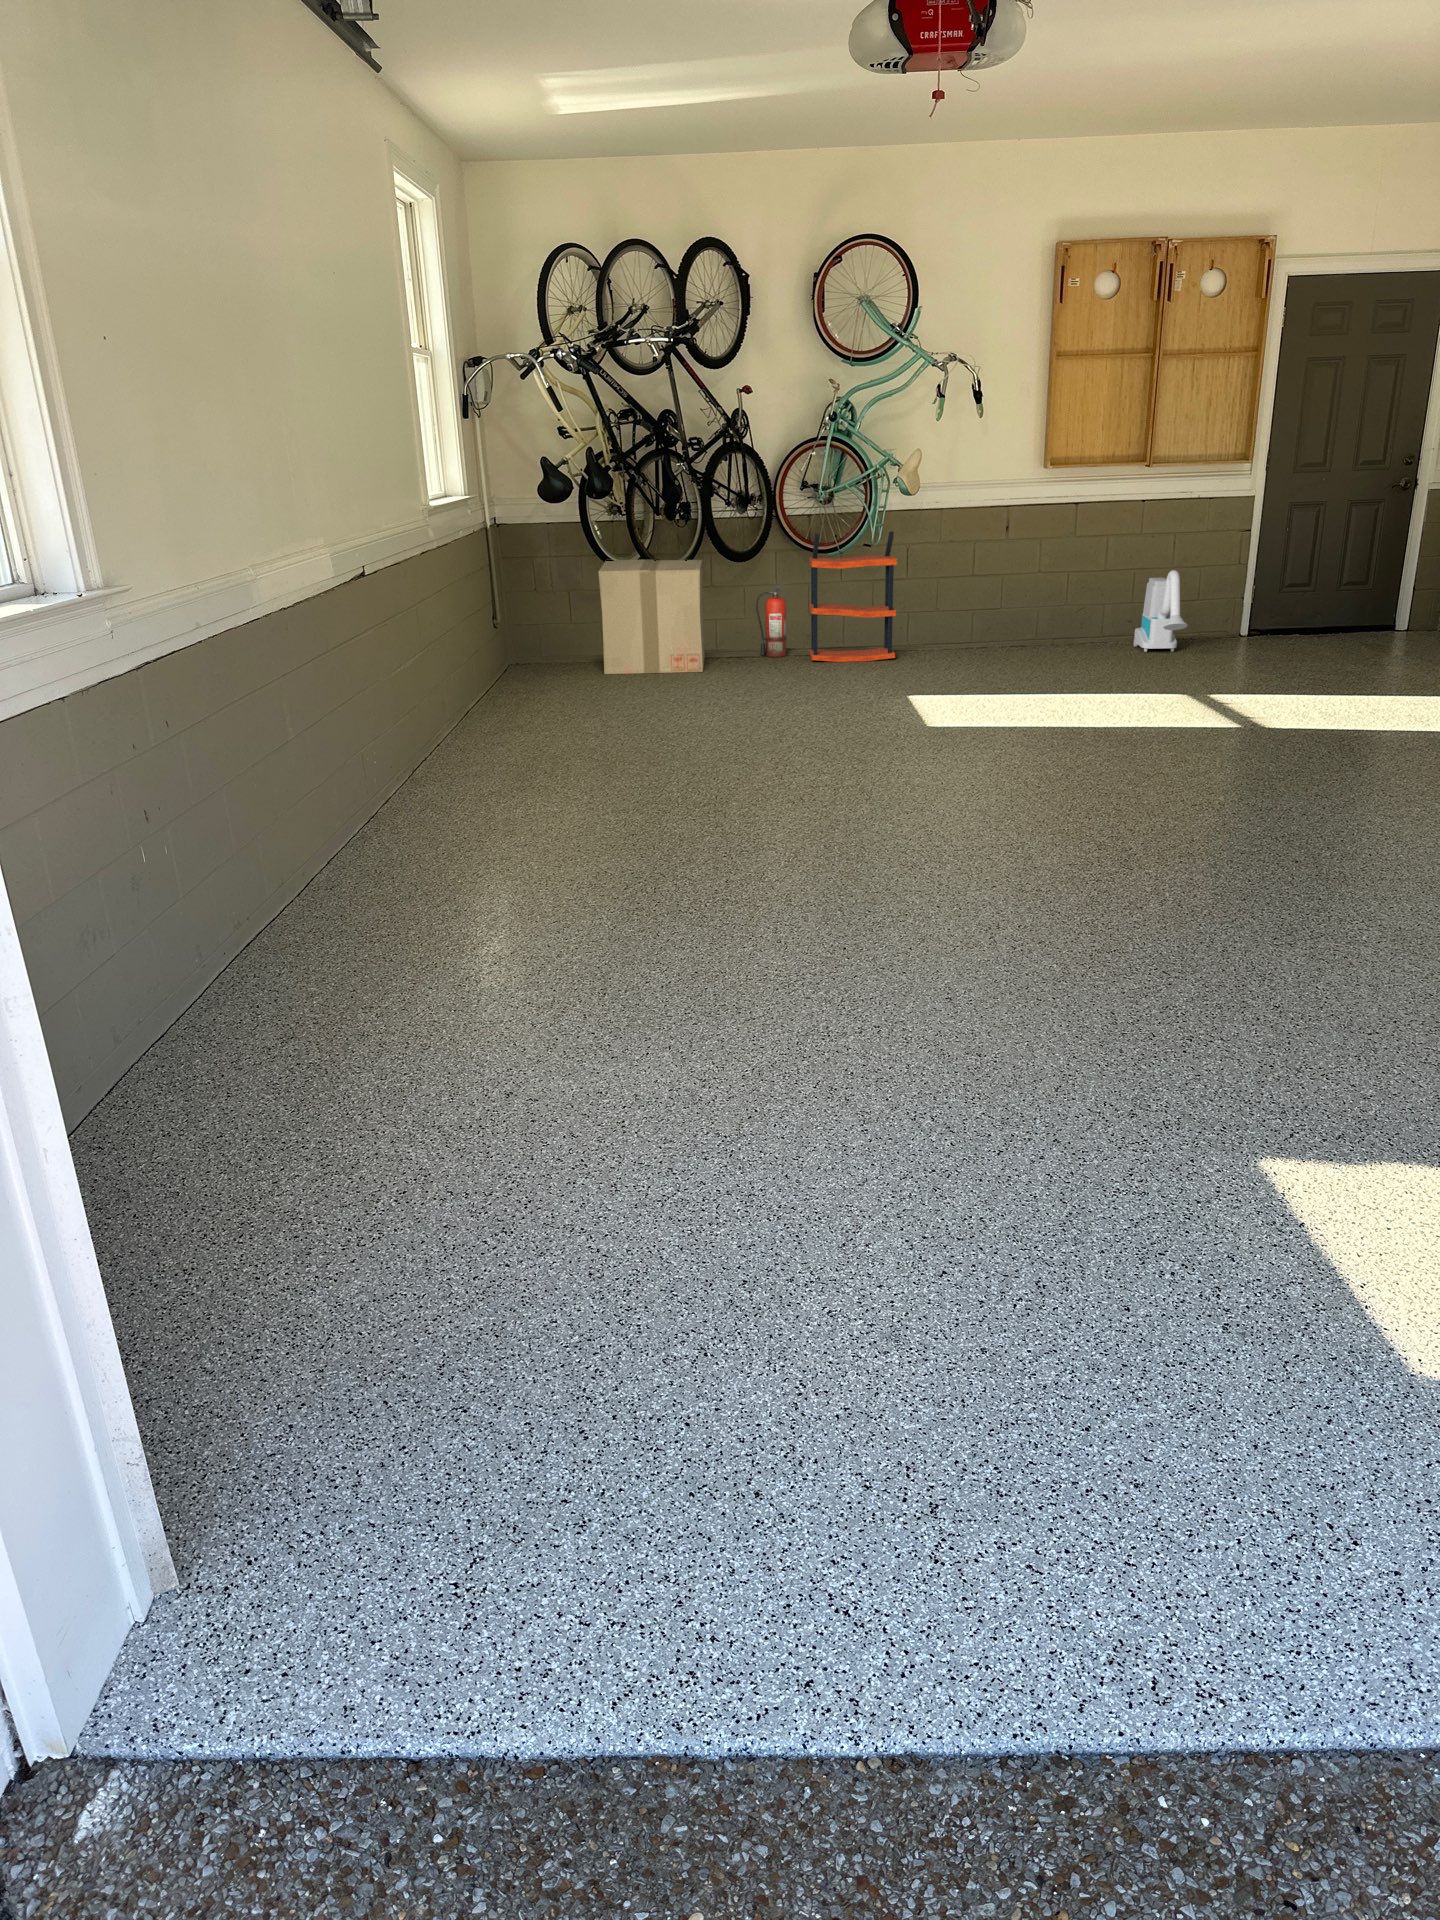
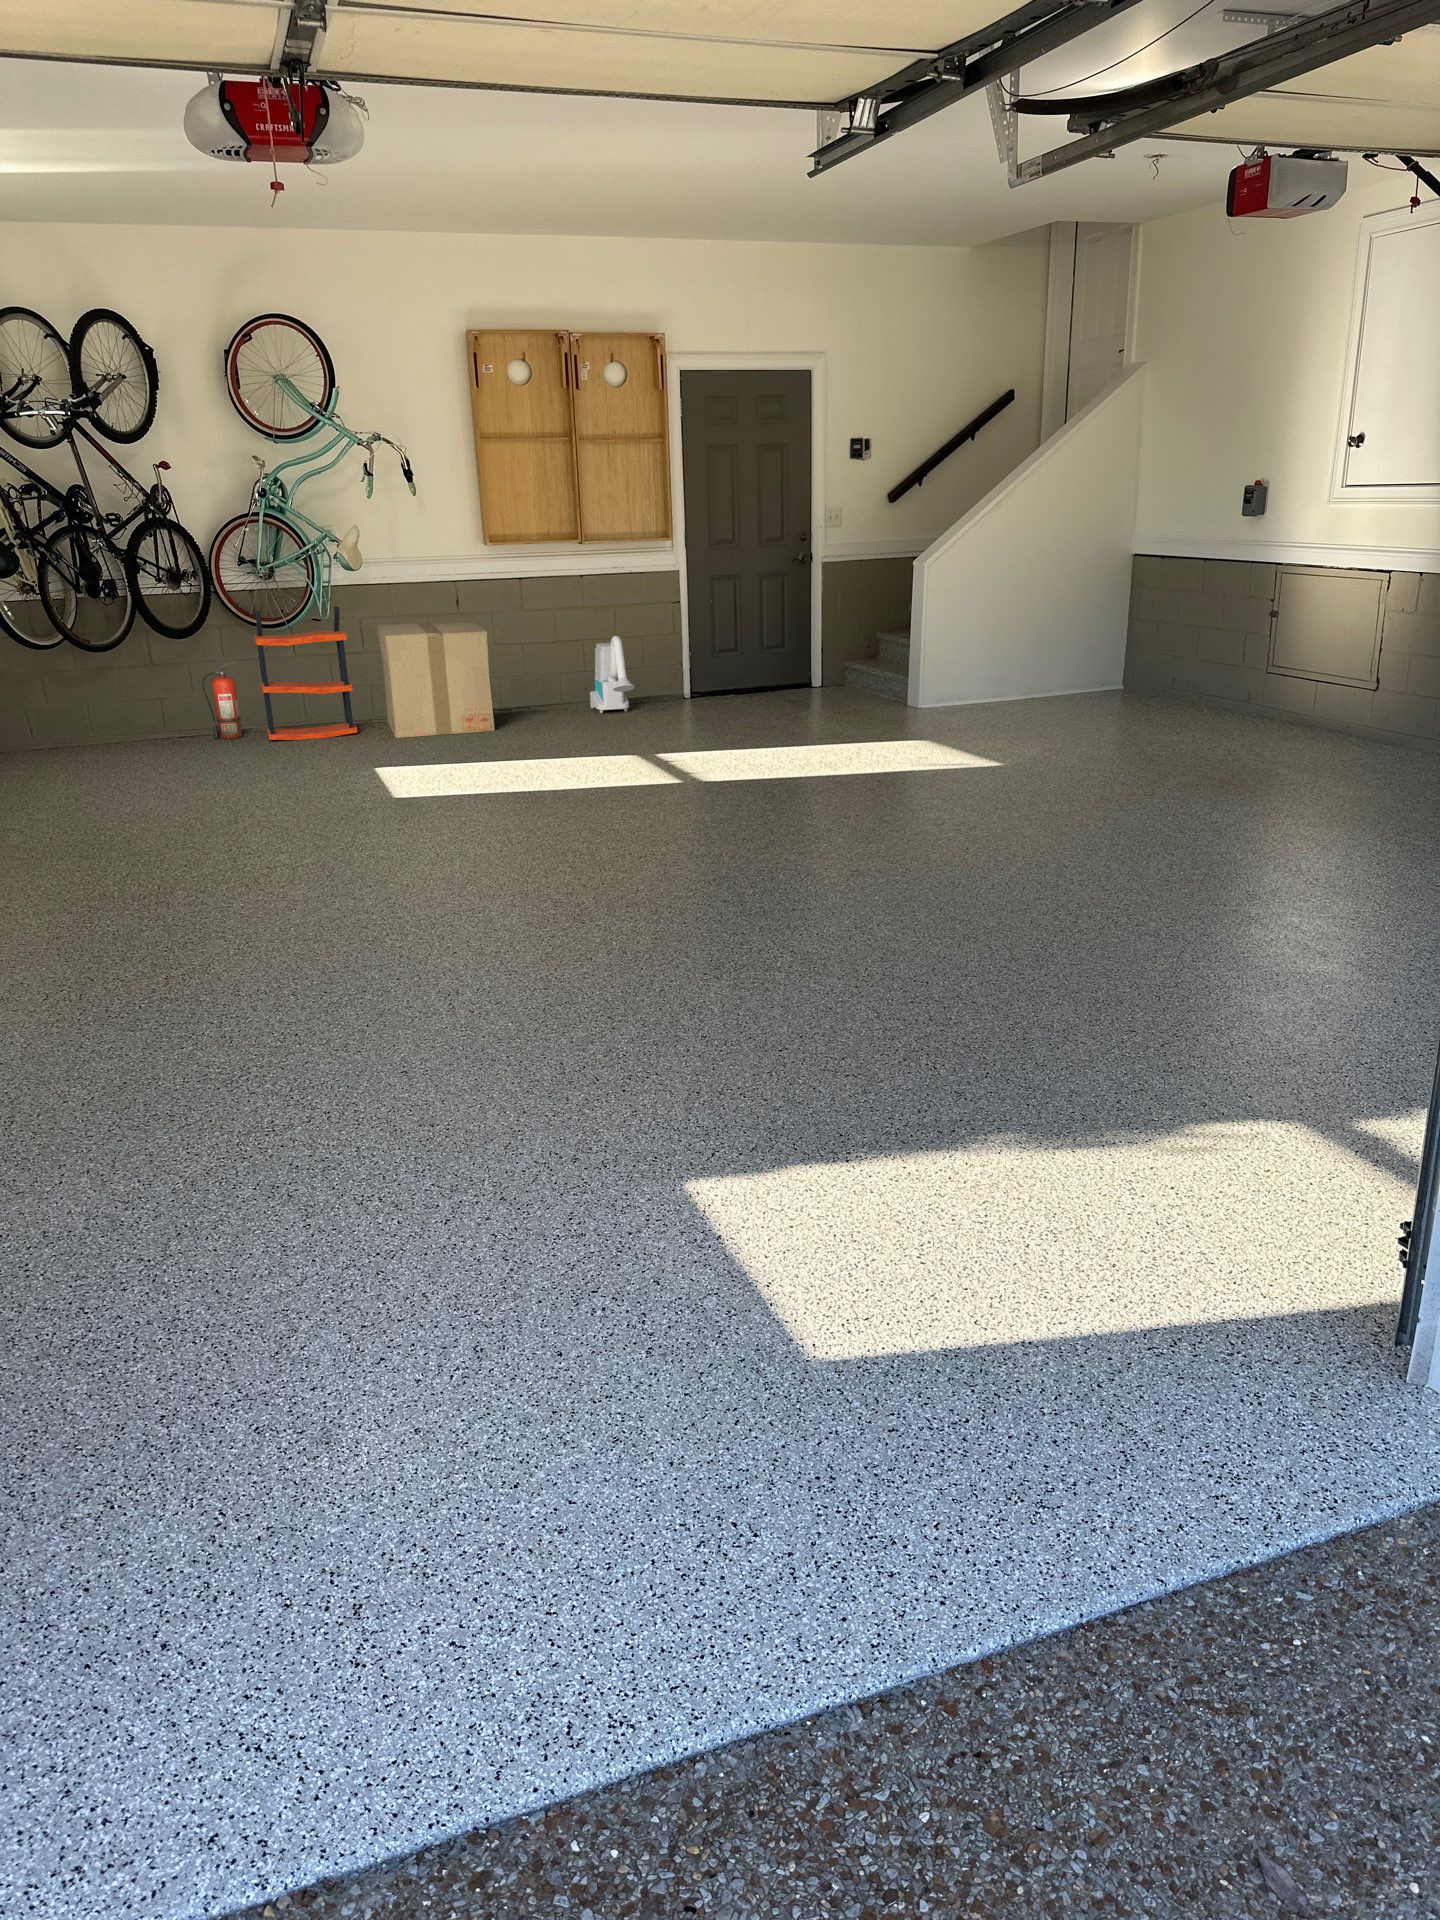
cardboard box: present [599,559,705,674] -> present [377,622,495,738]

